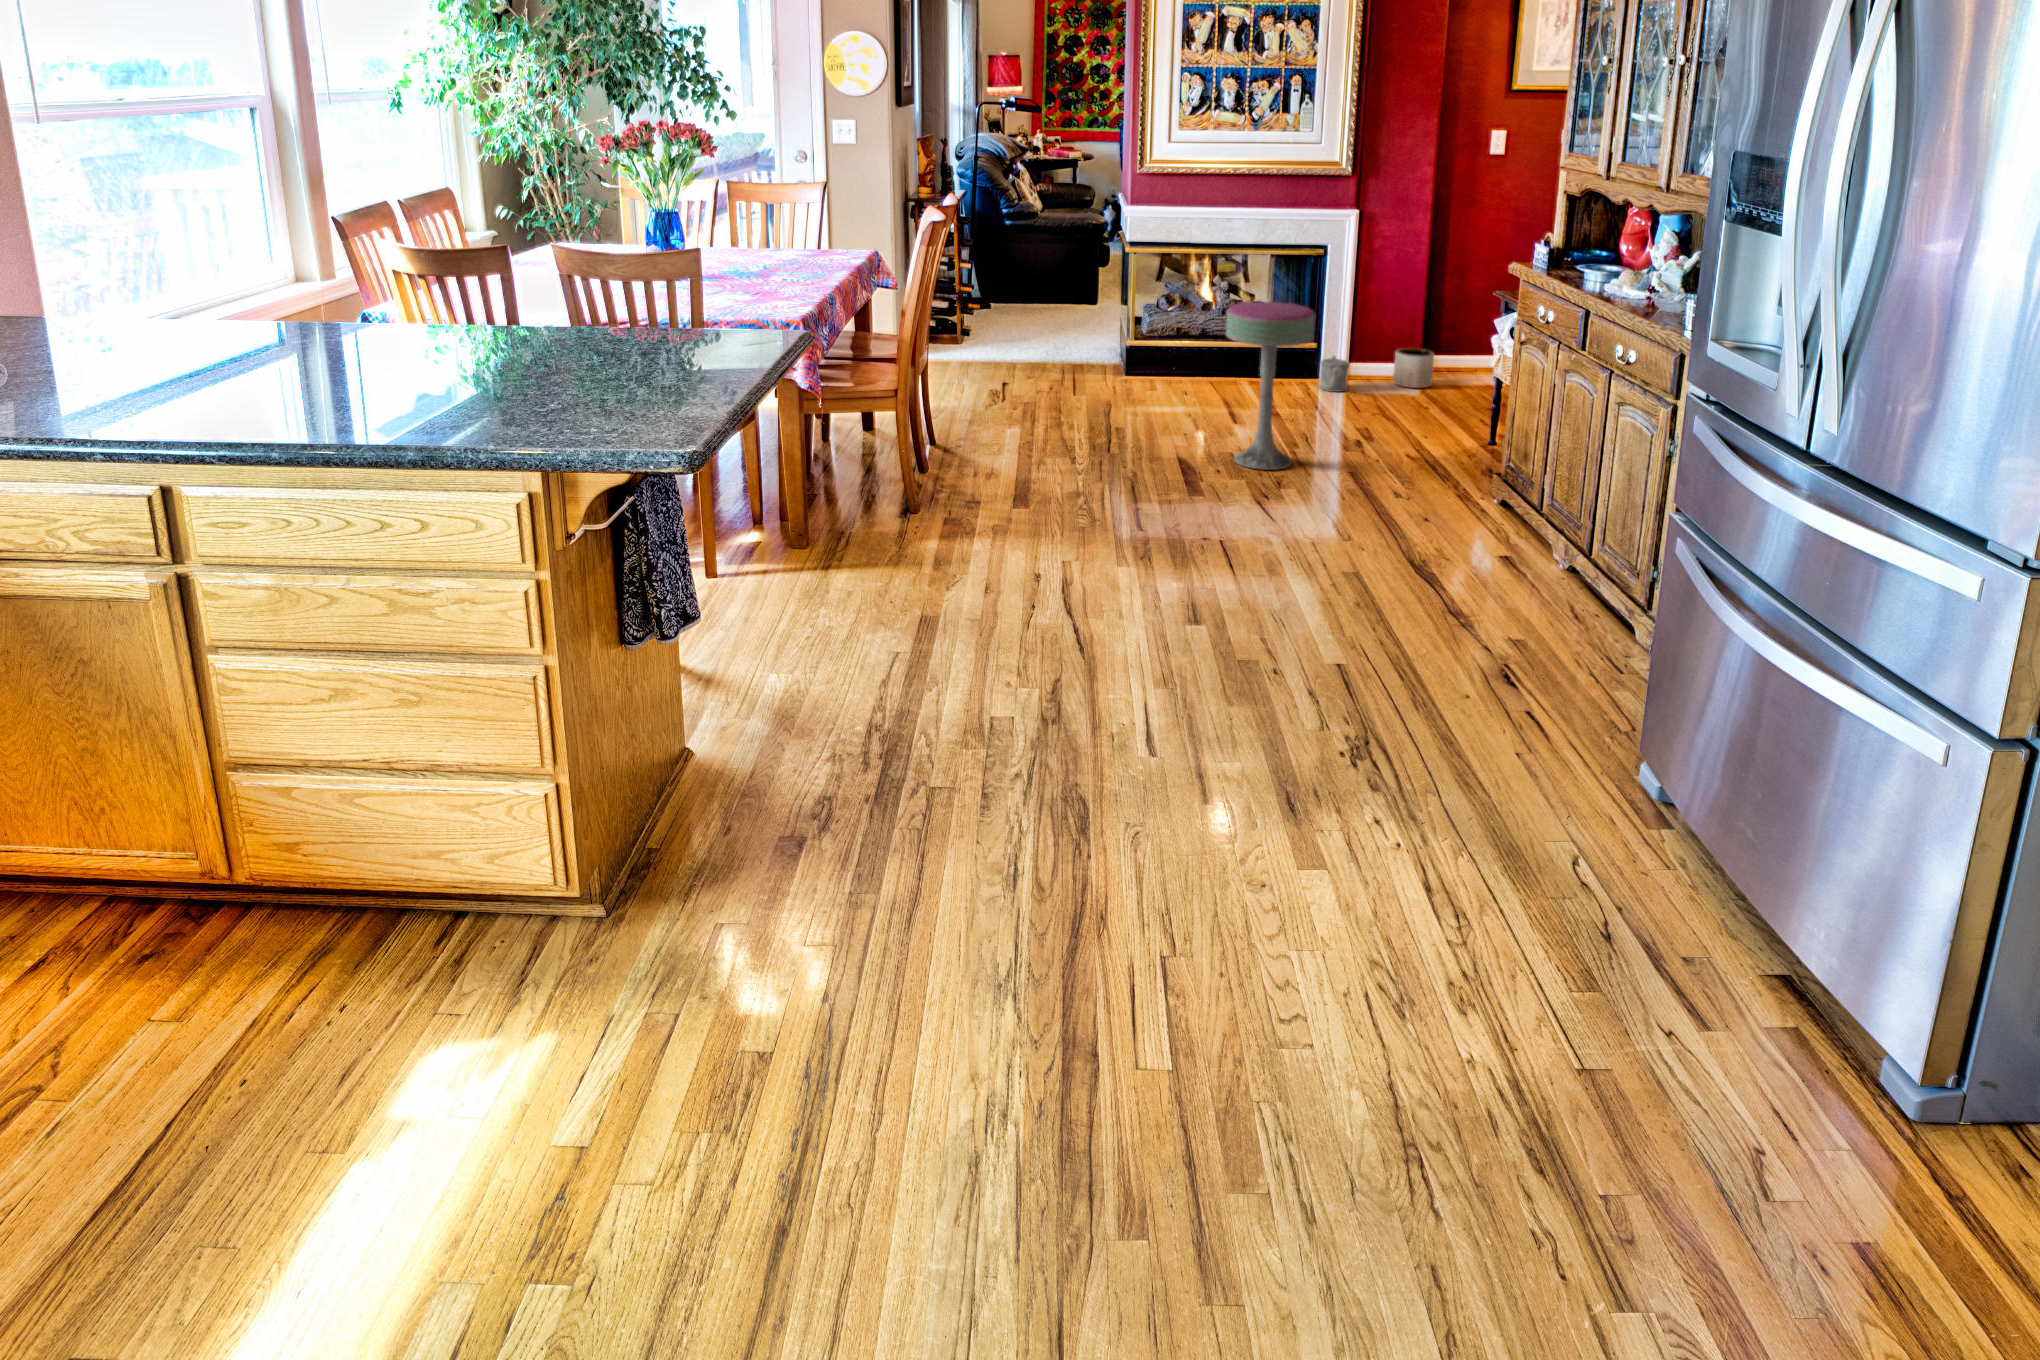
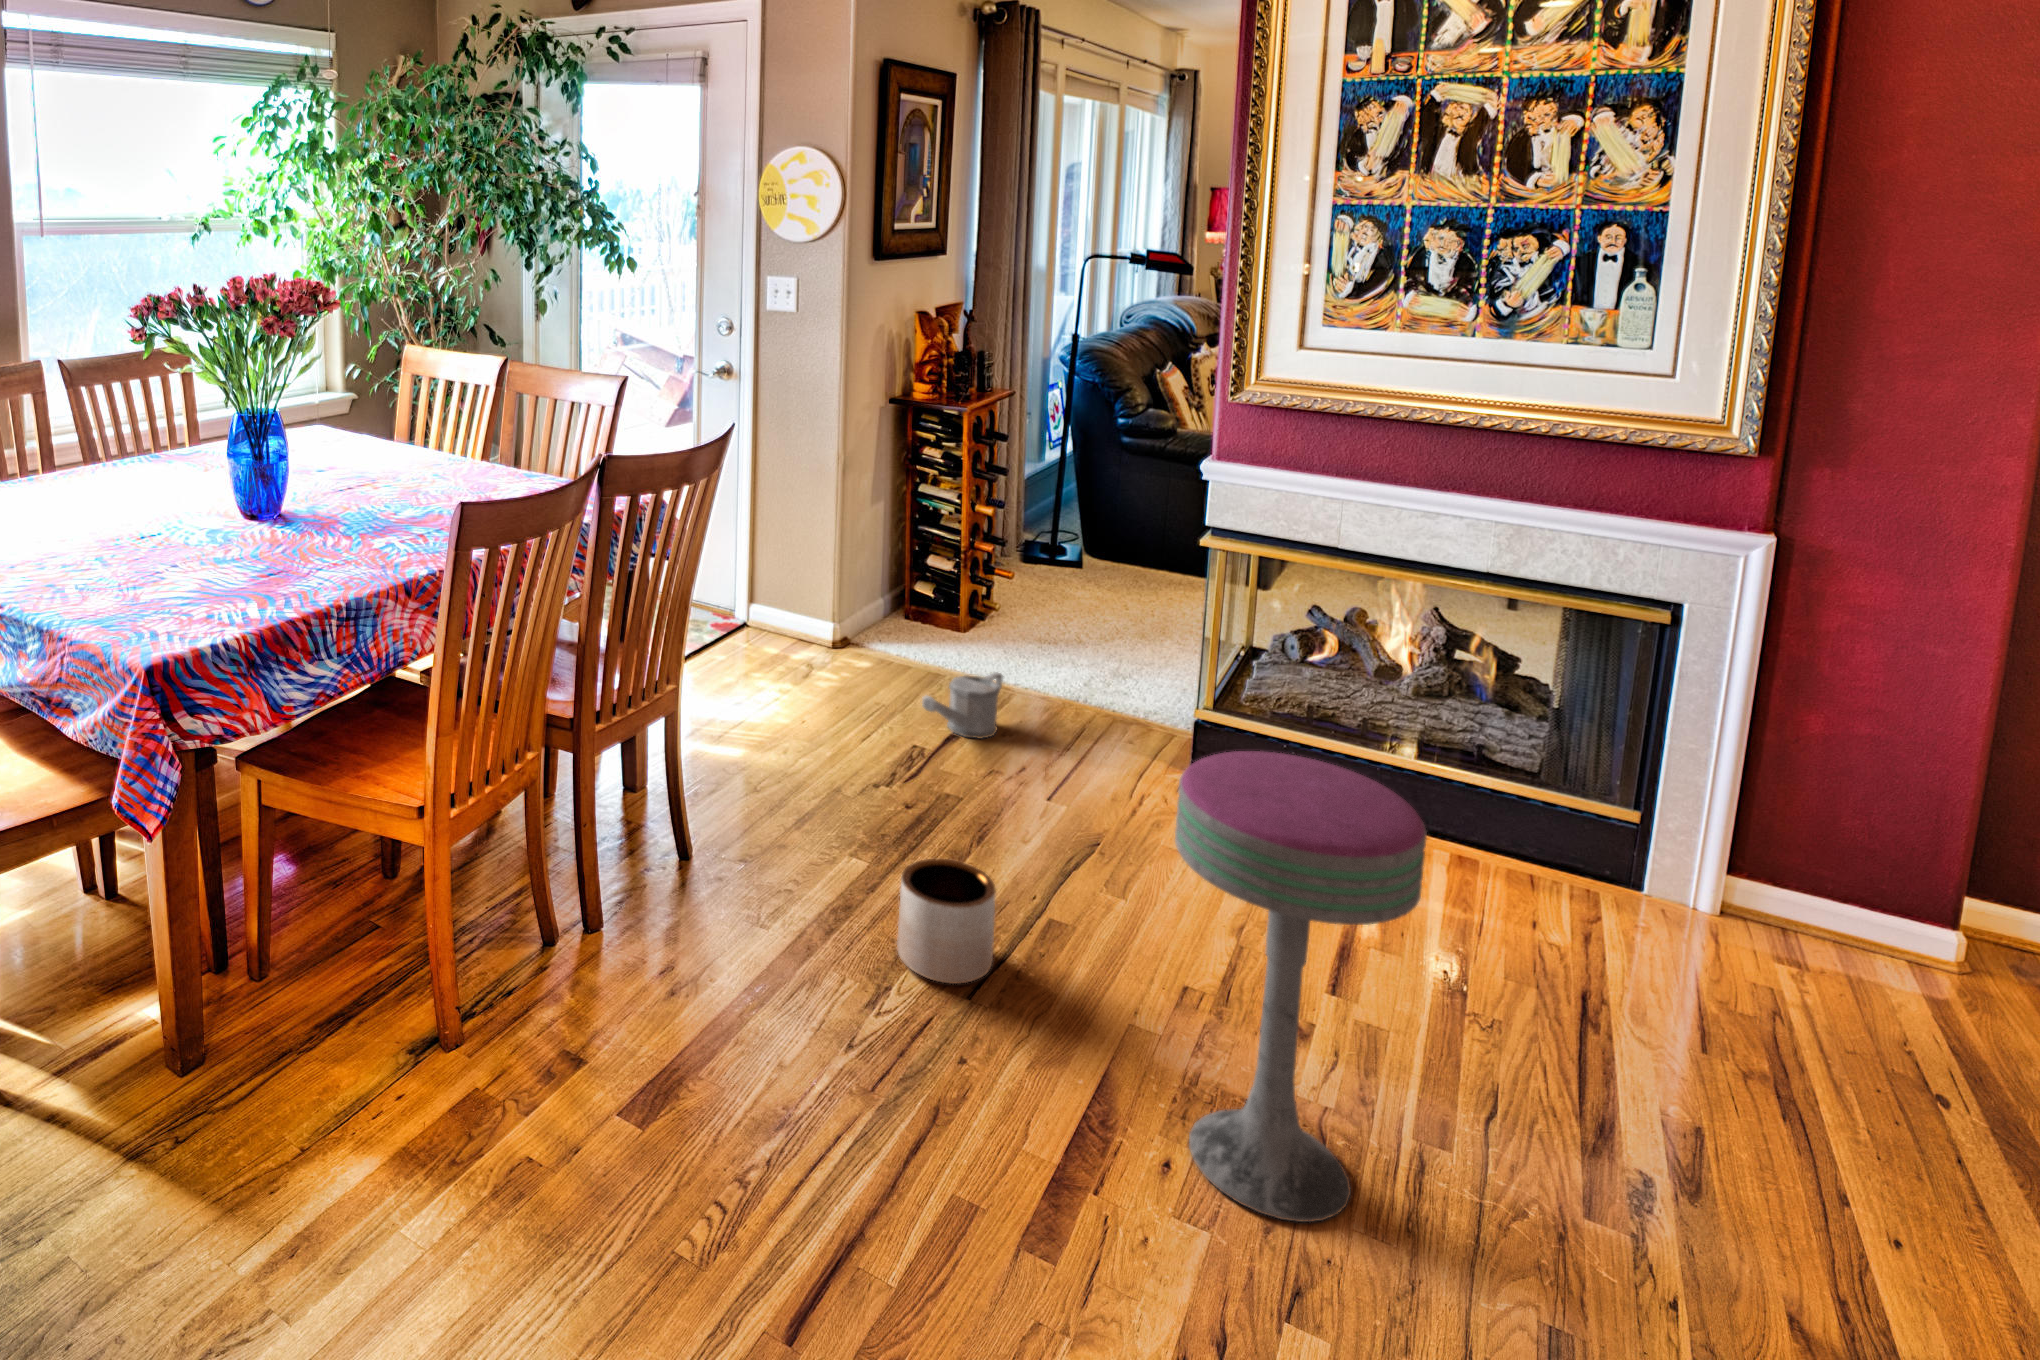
planter: present [1393,348,1434,388] -> present [897,859,996,984]
watering can: present [1319,356,1350,392] -> present [922,672,1003,739]

